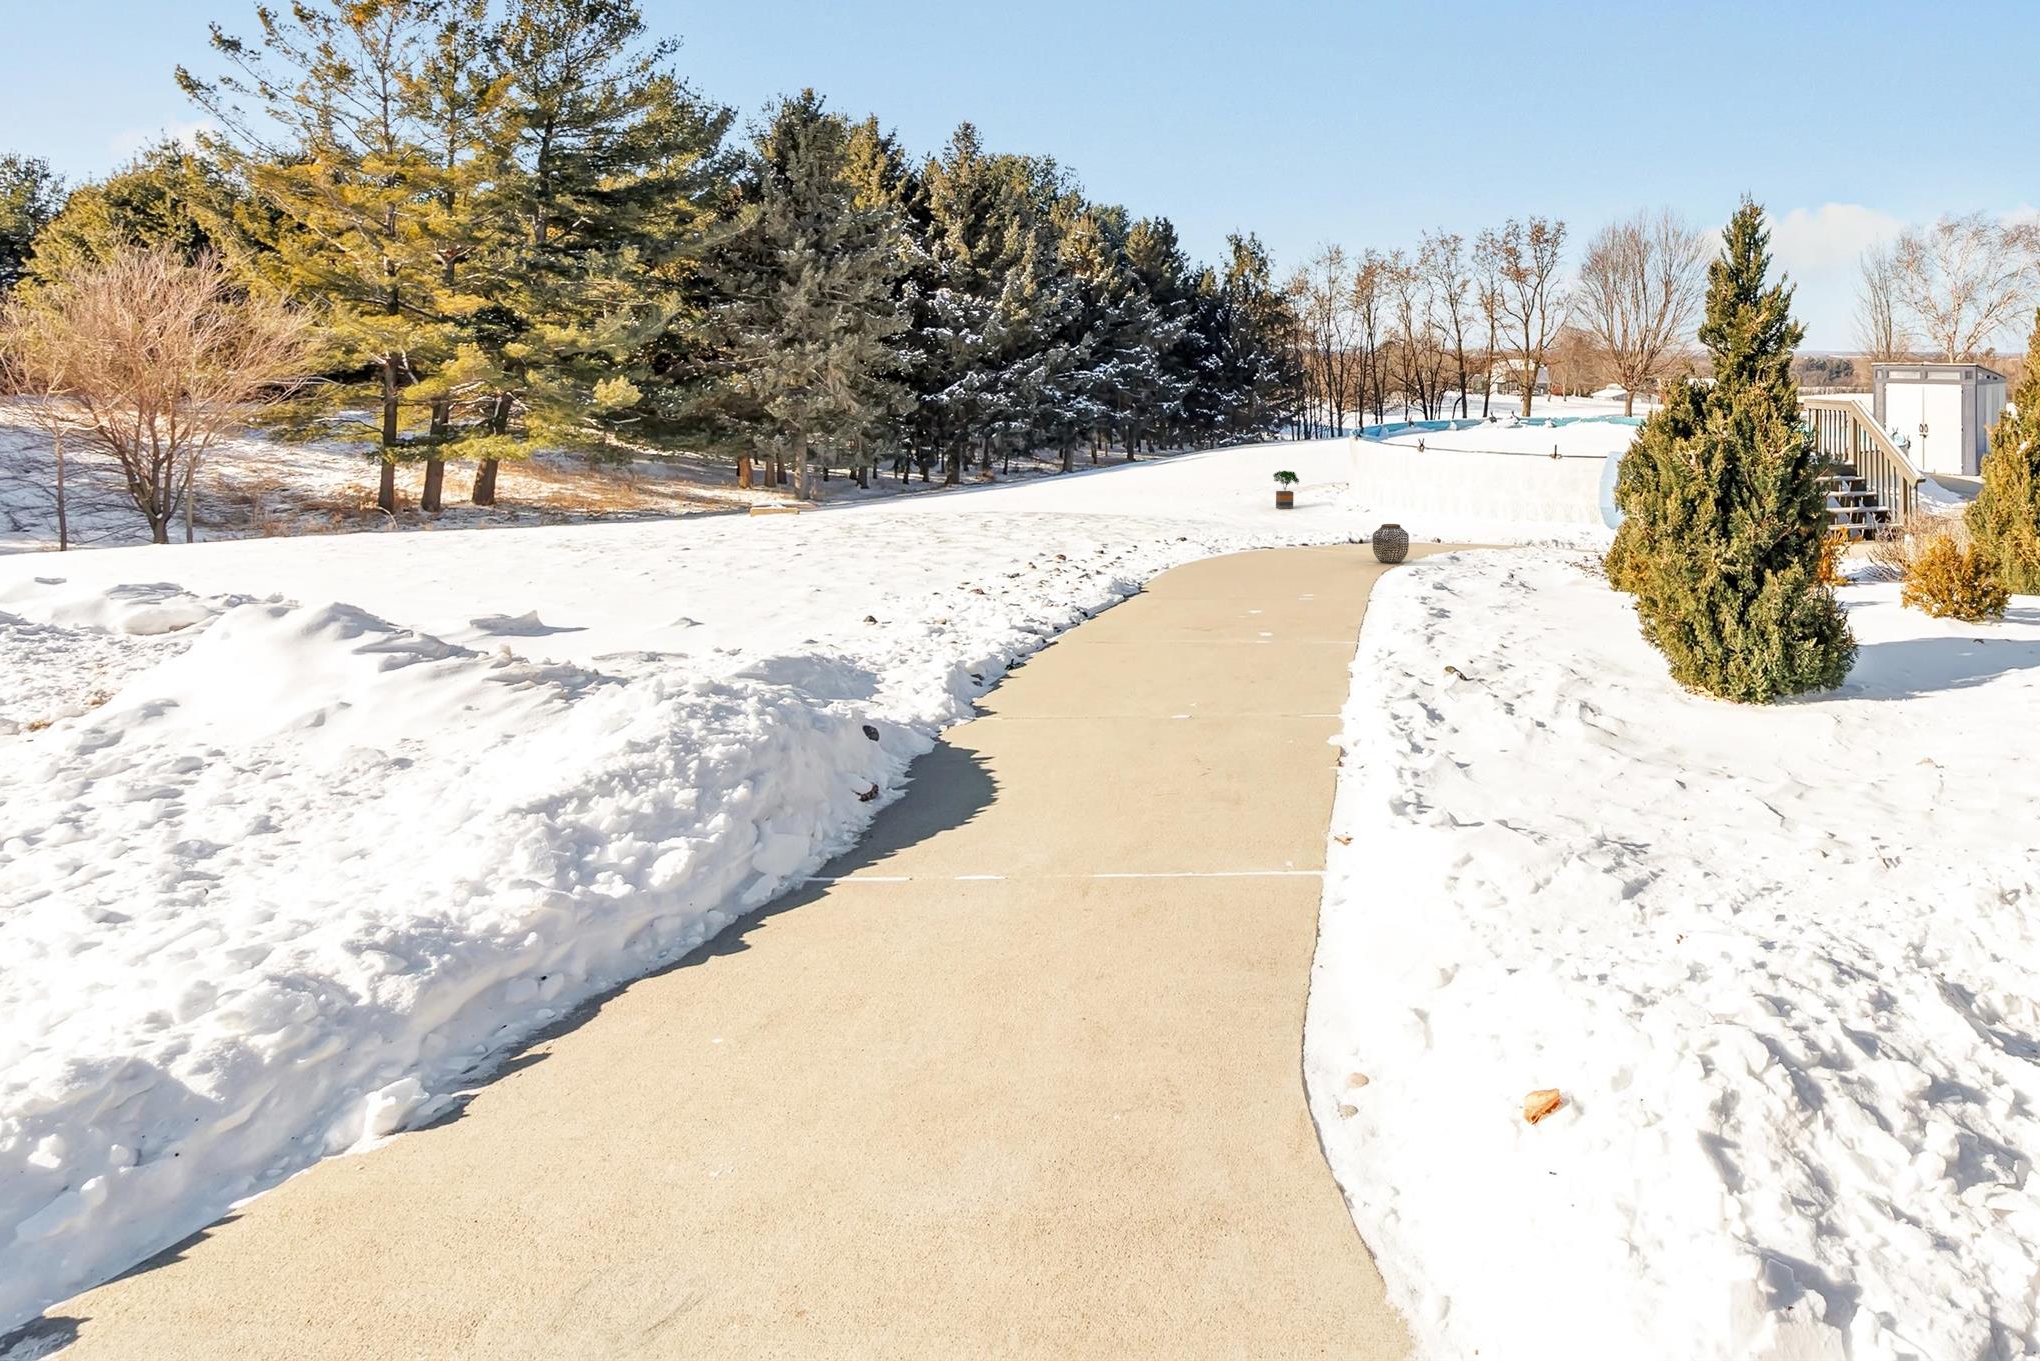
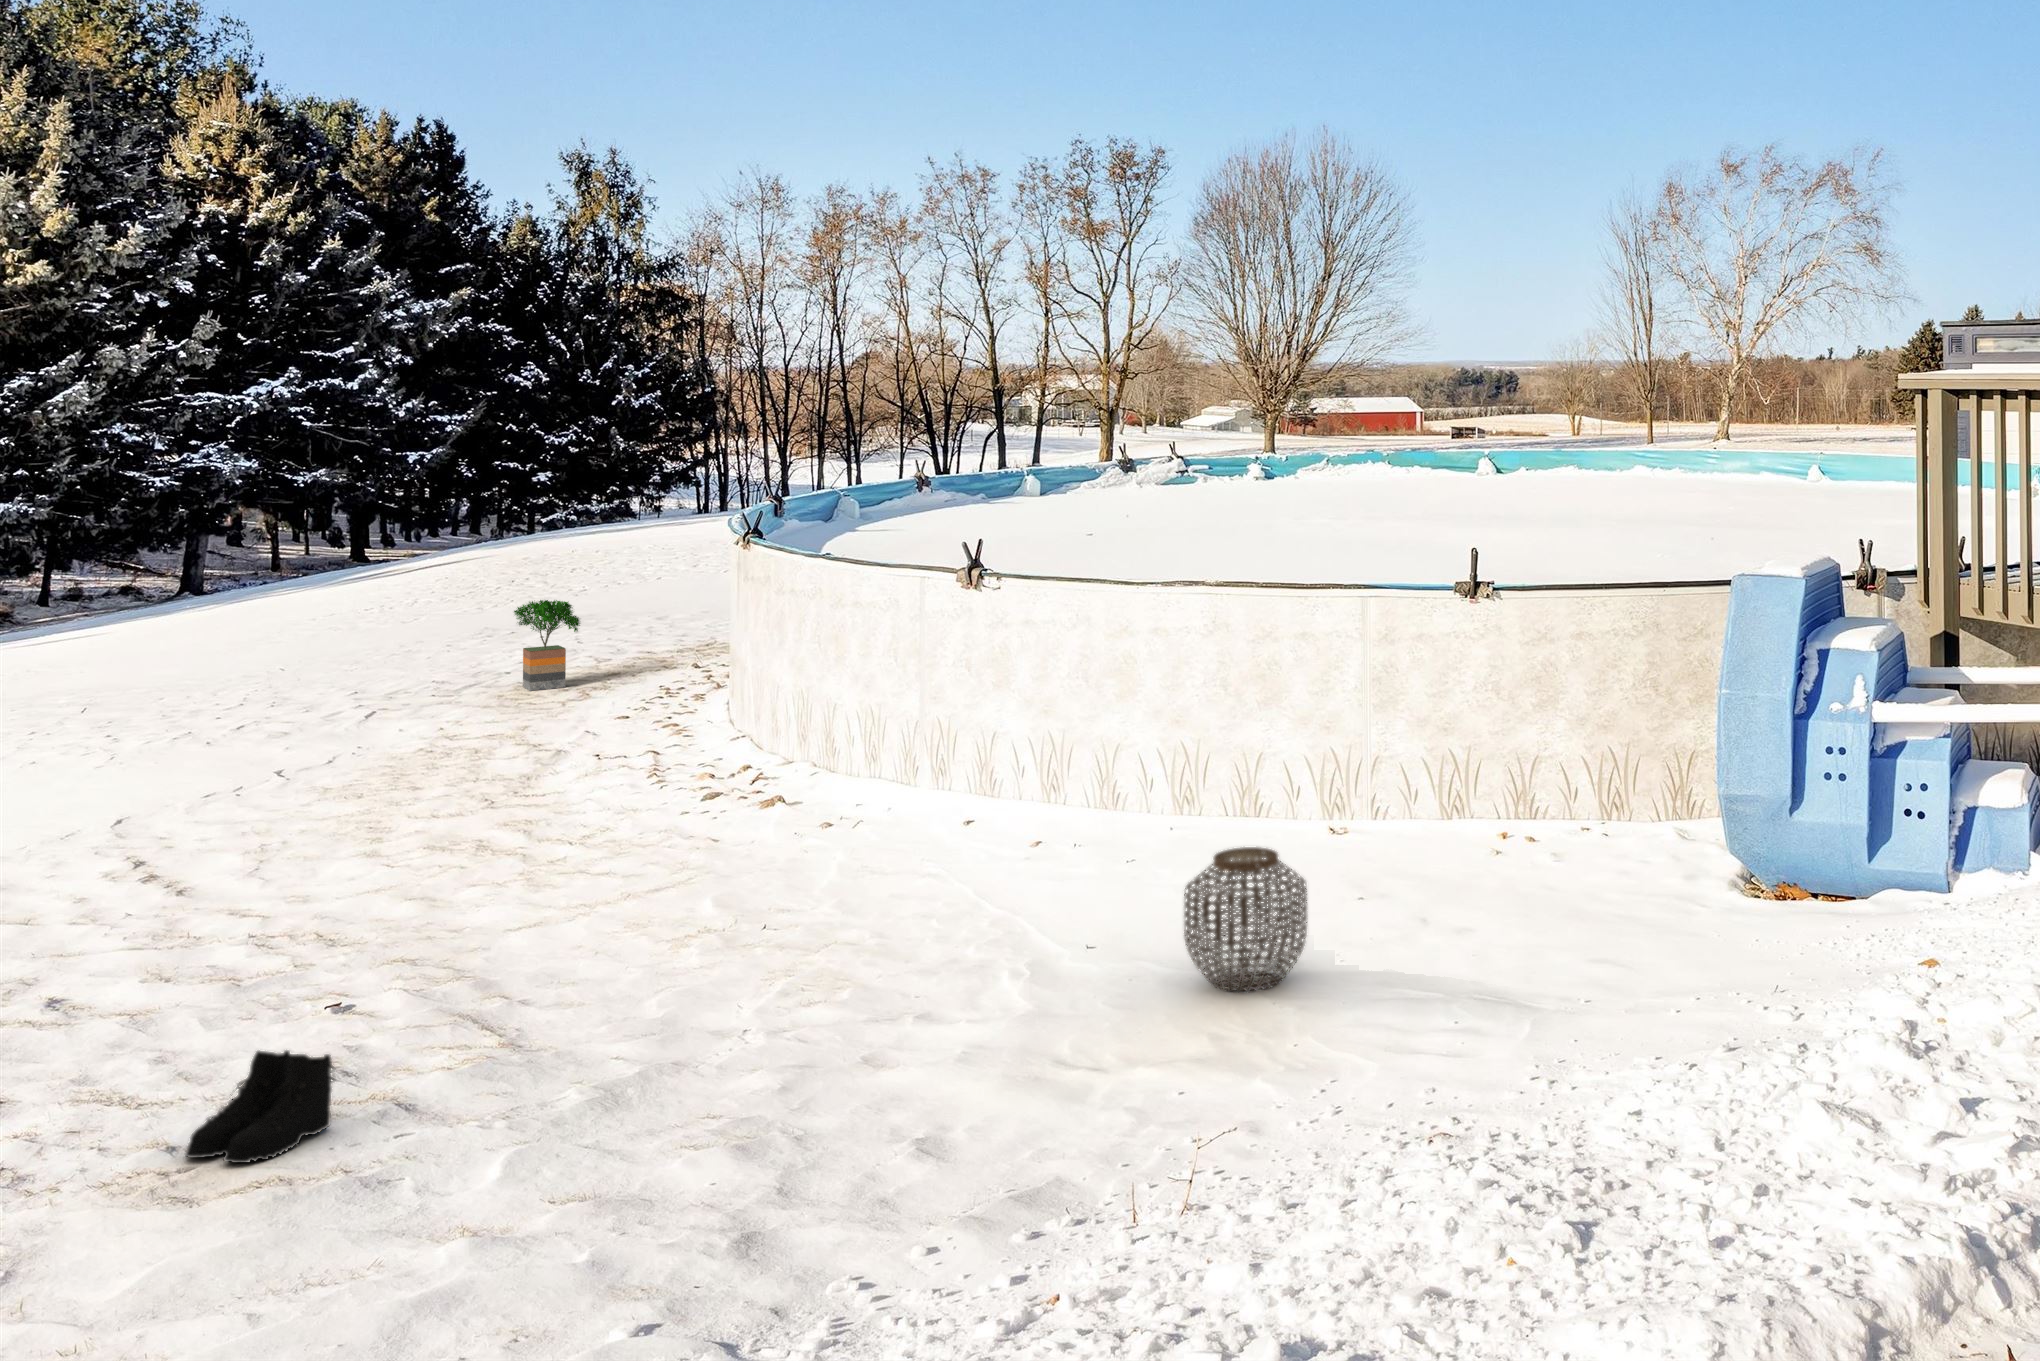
woven basket: present [1373,524,1409,564] -> present [1184,847,1307,992]
boots: none [1272,573,1305,600] -> present [186,1050,334,1163]

